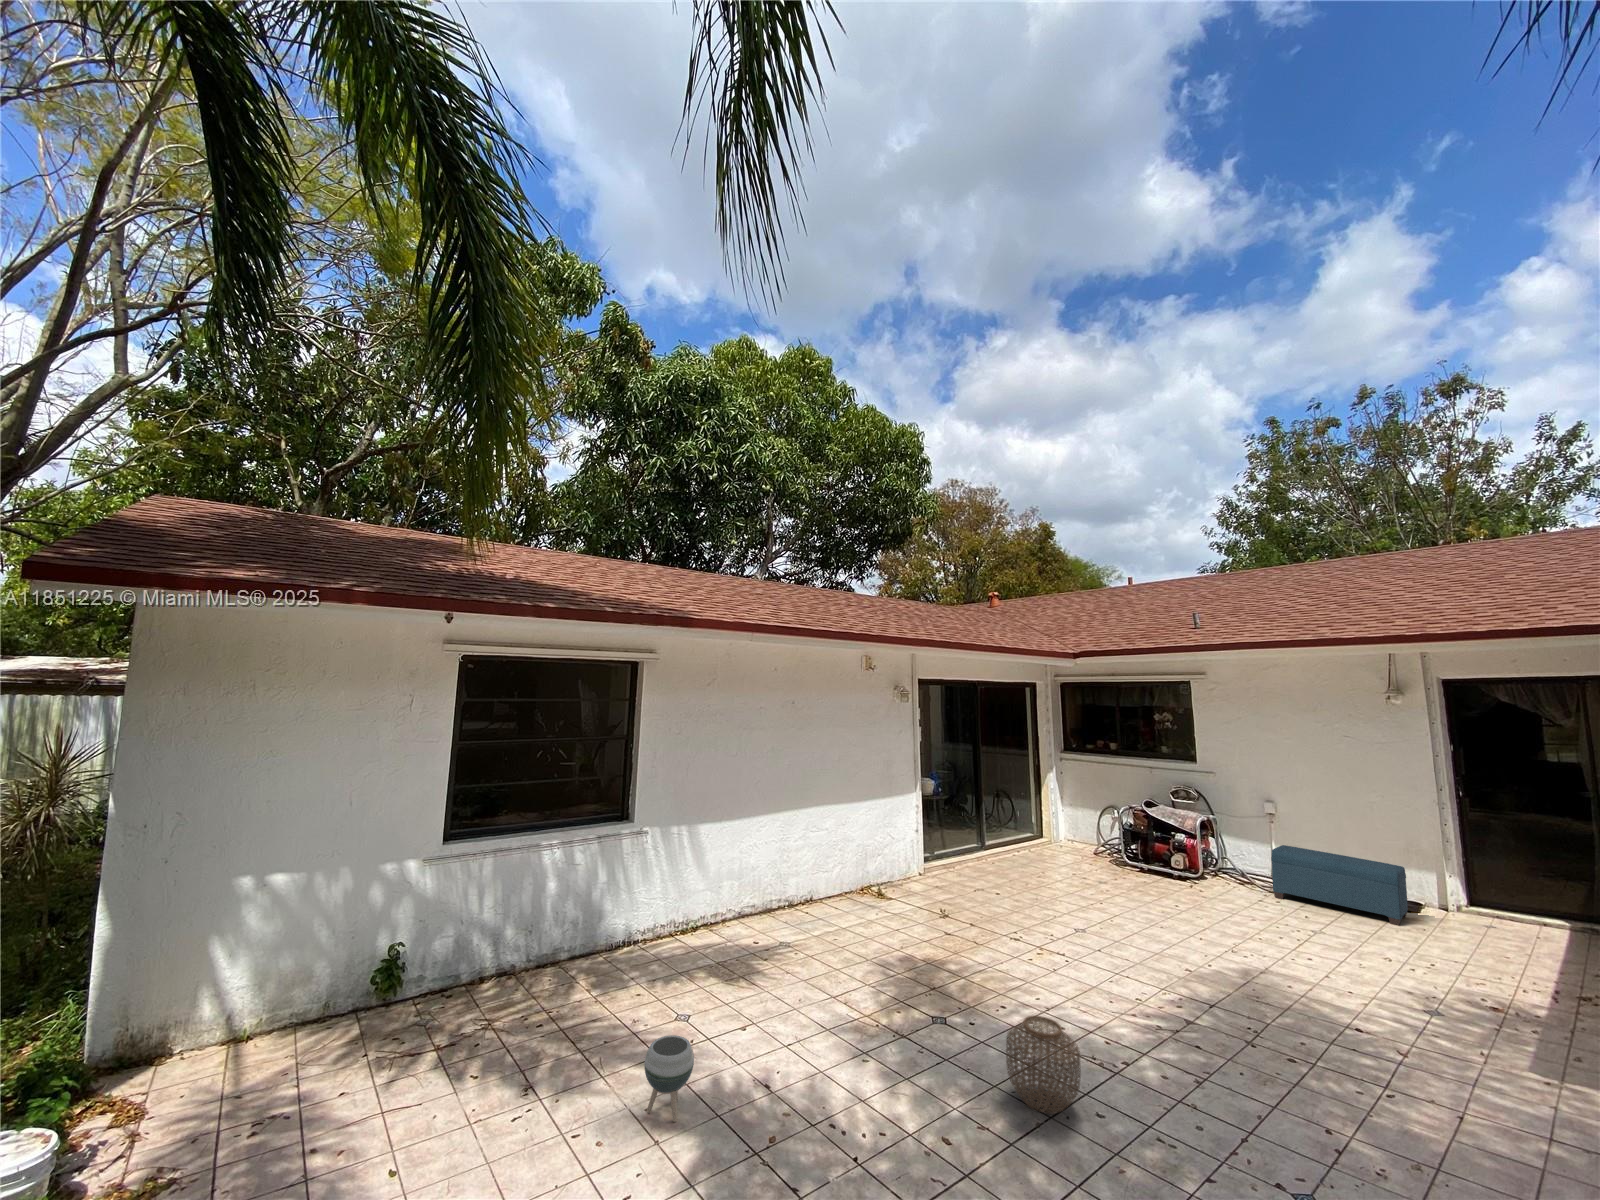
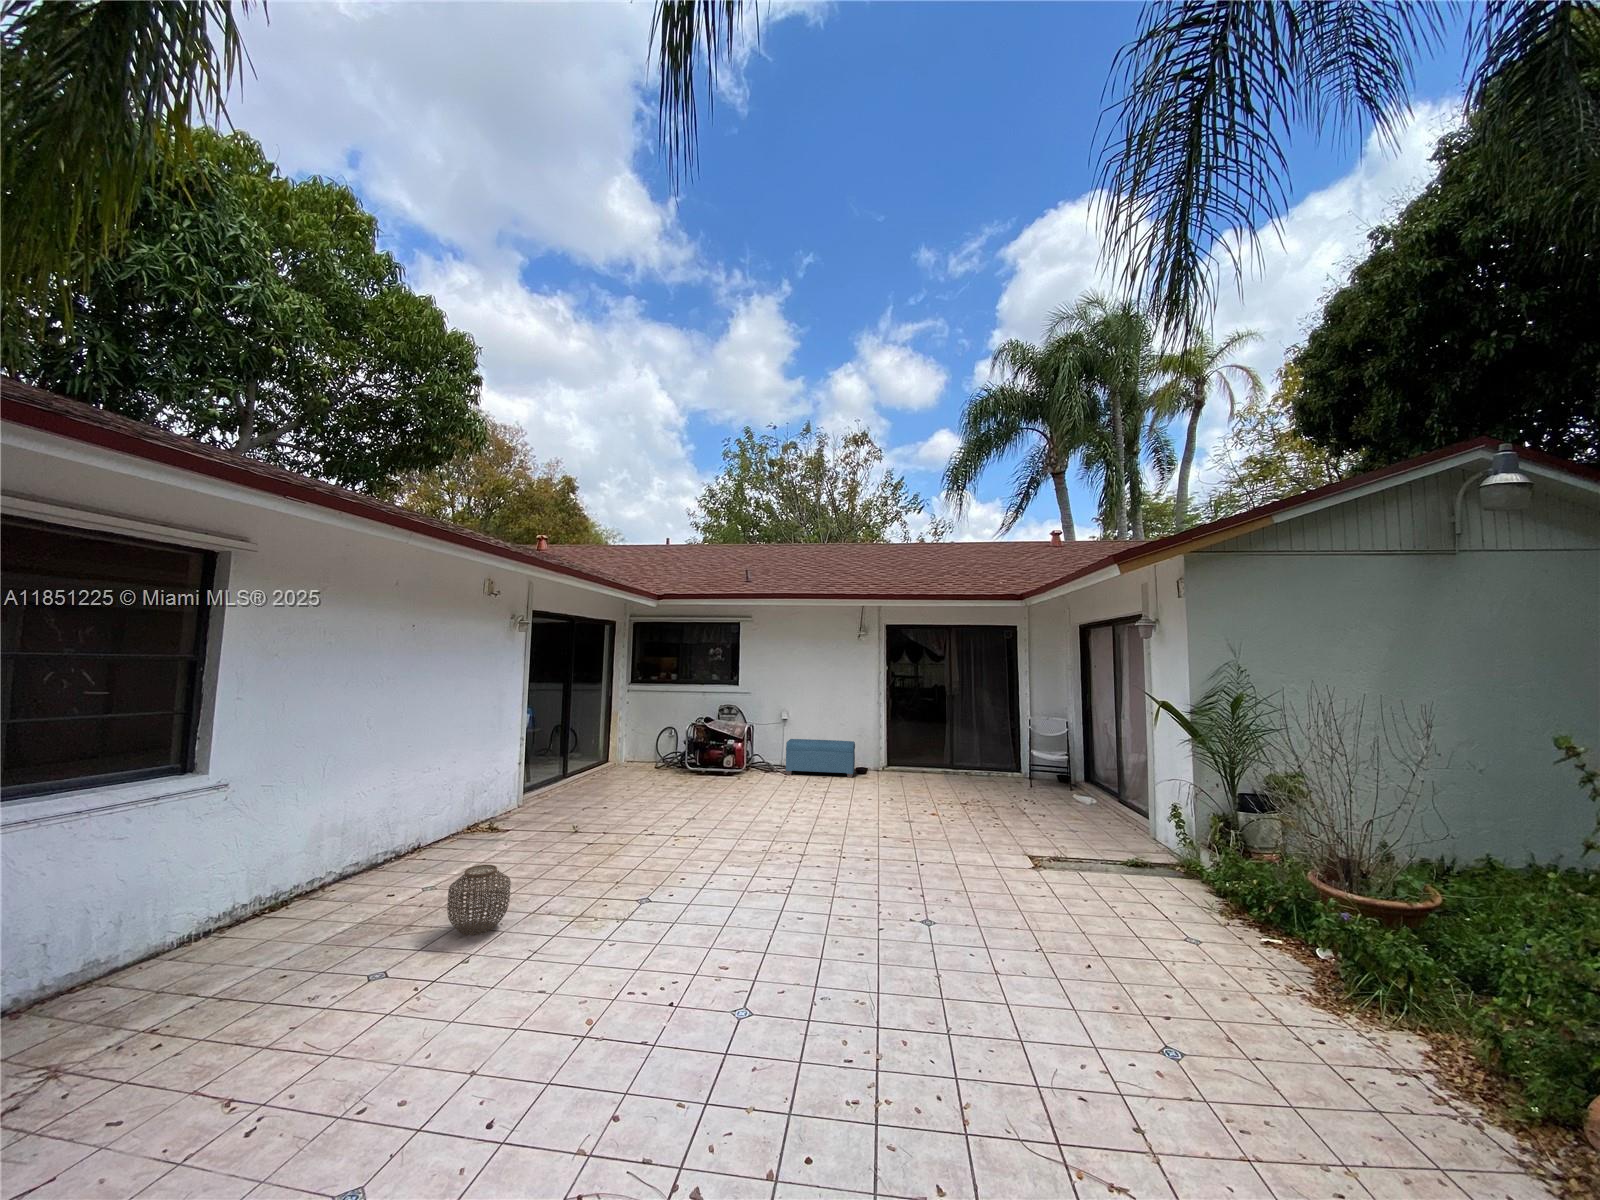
woven basket: present [1006,1016,1080,1114] -> present [447,865,511,935]
planter: present [645,1035,694,1122] -> none [352,969,415,1058]

